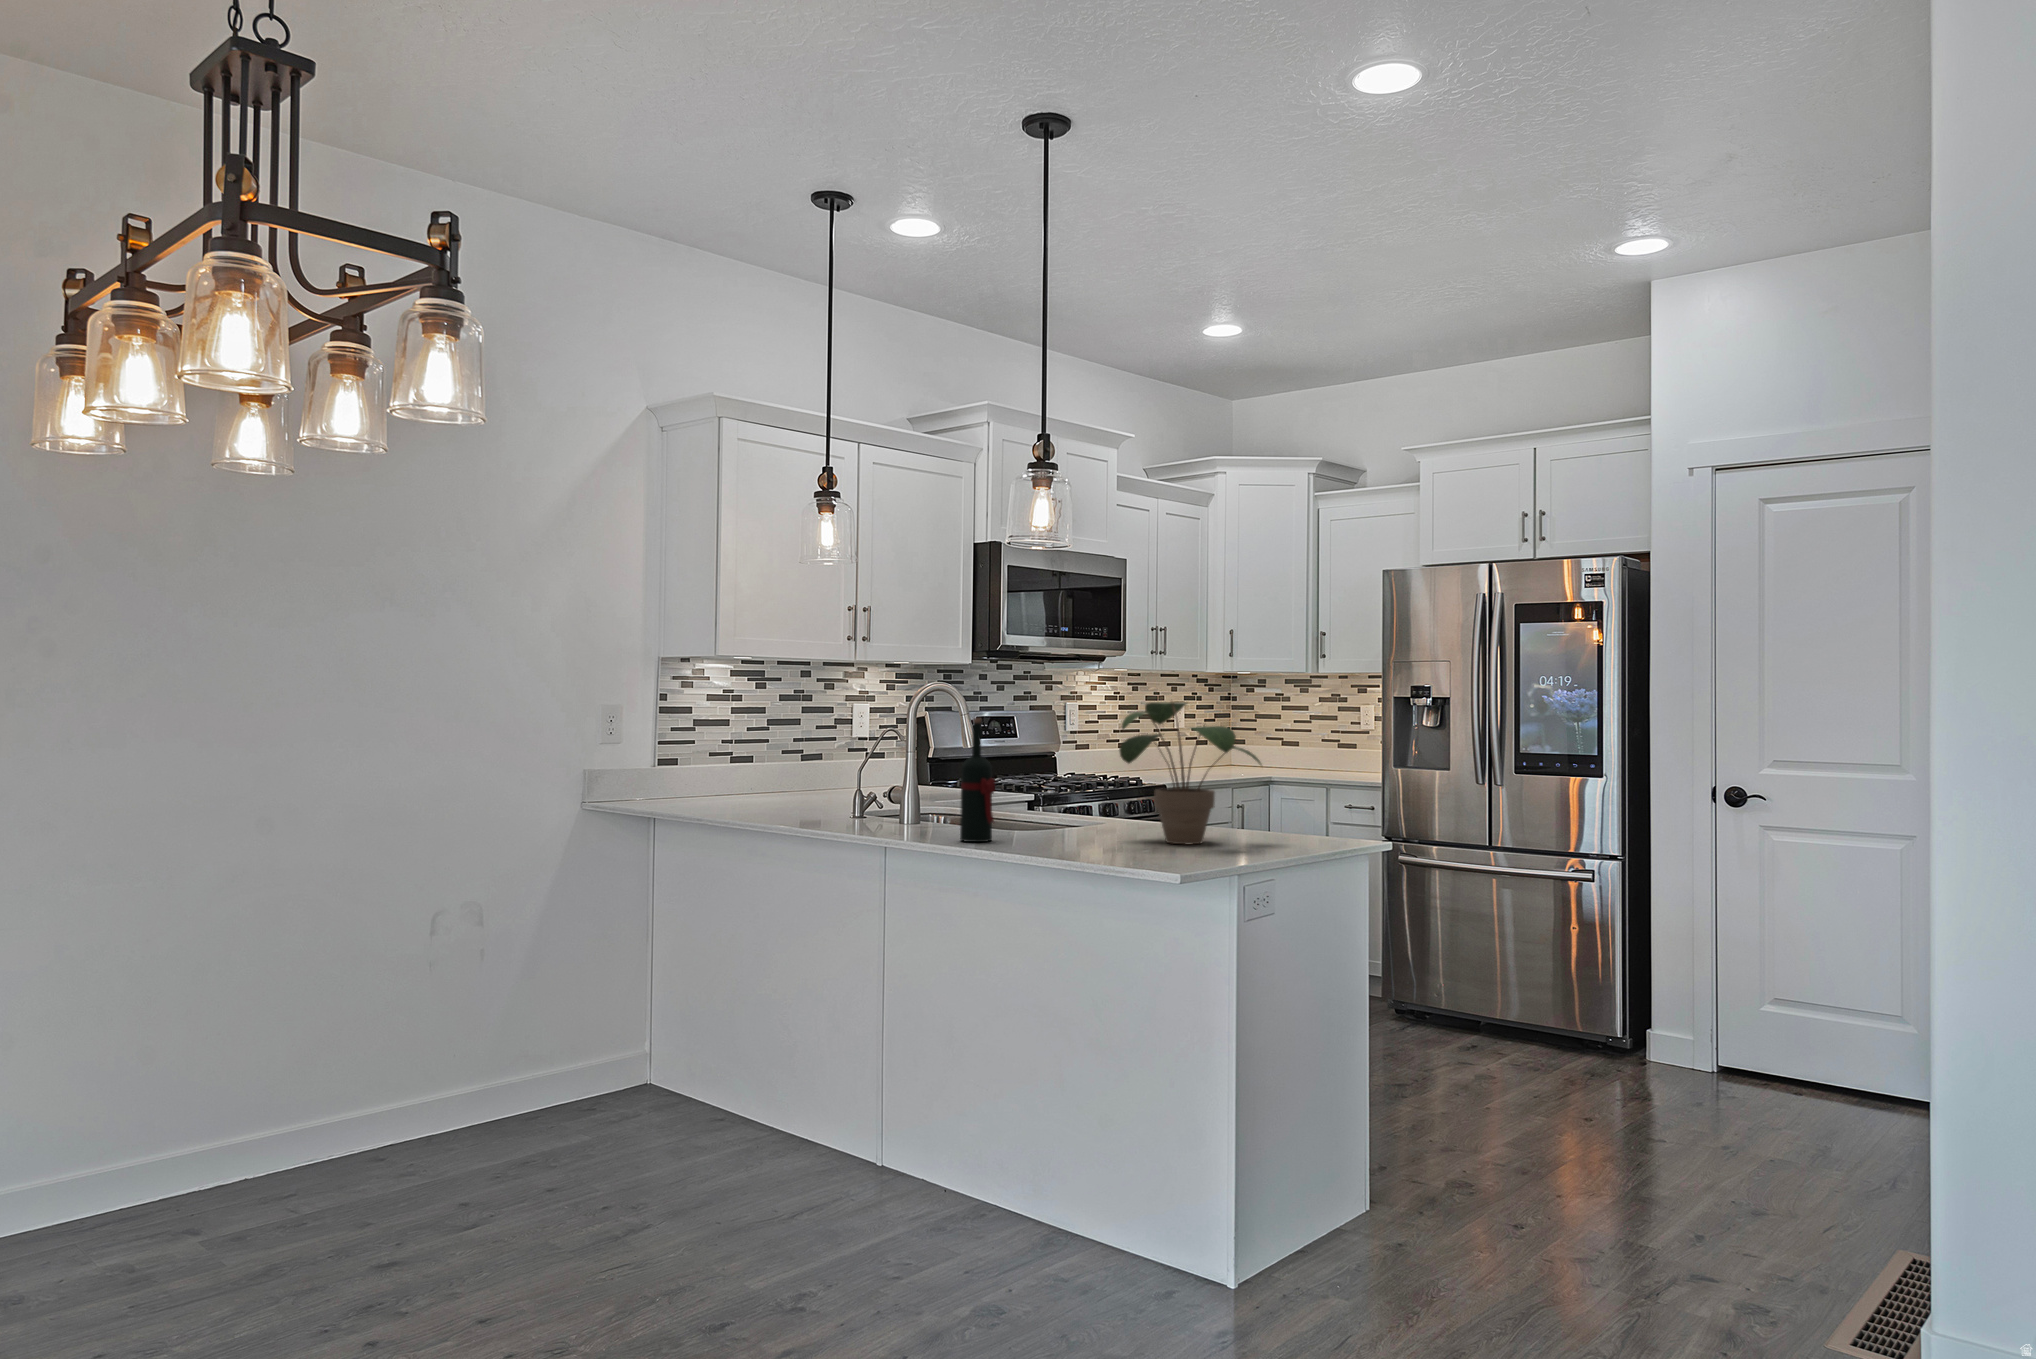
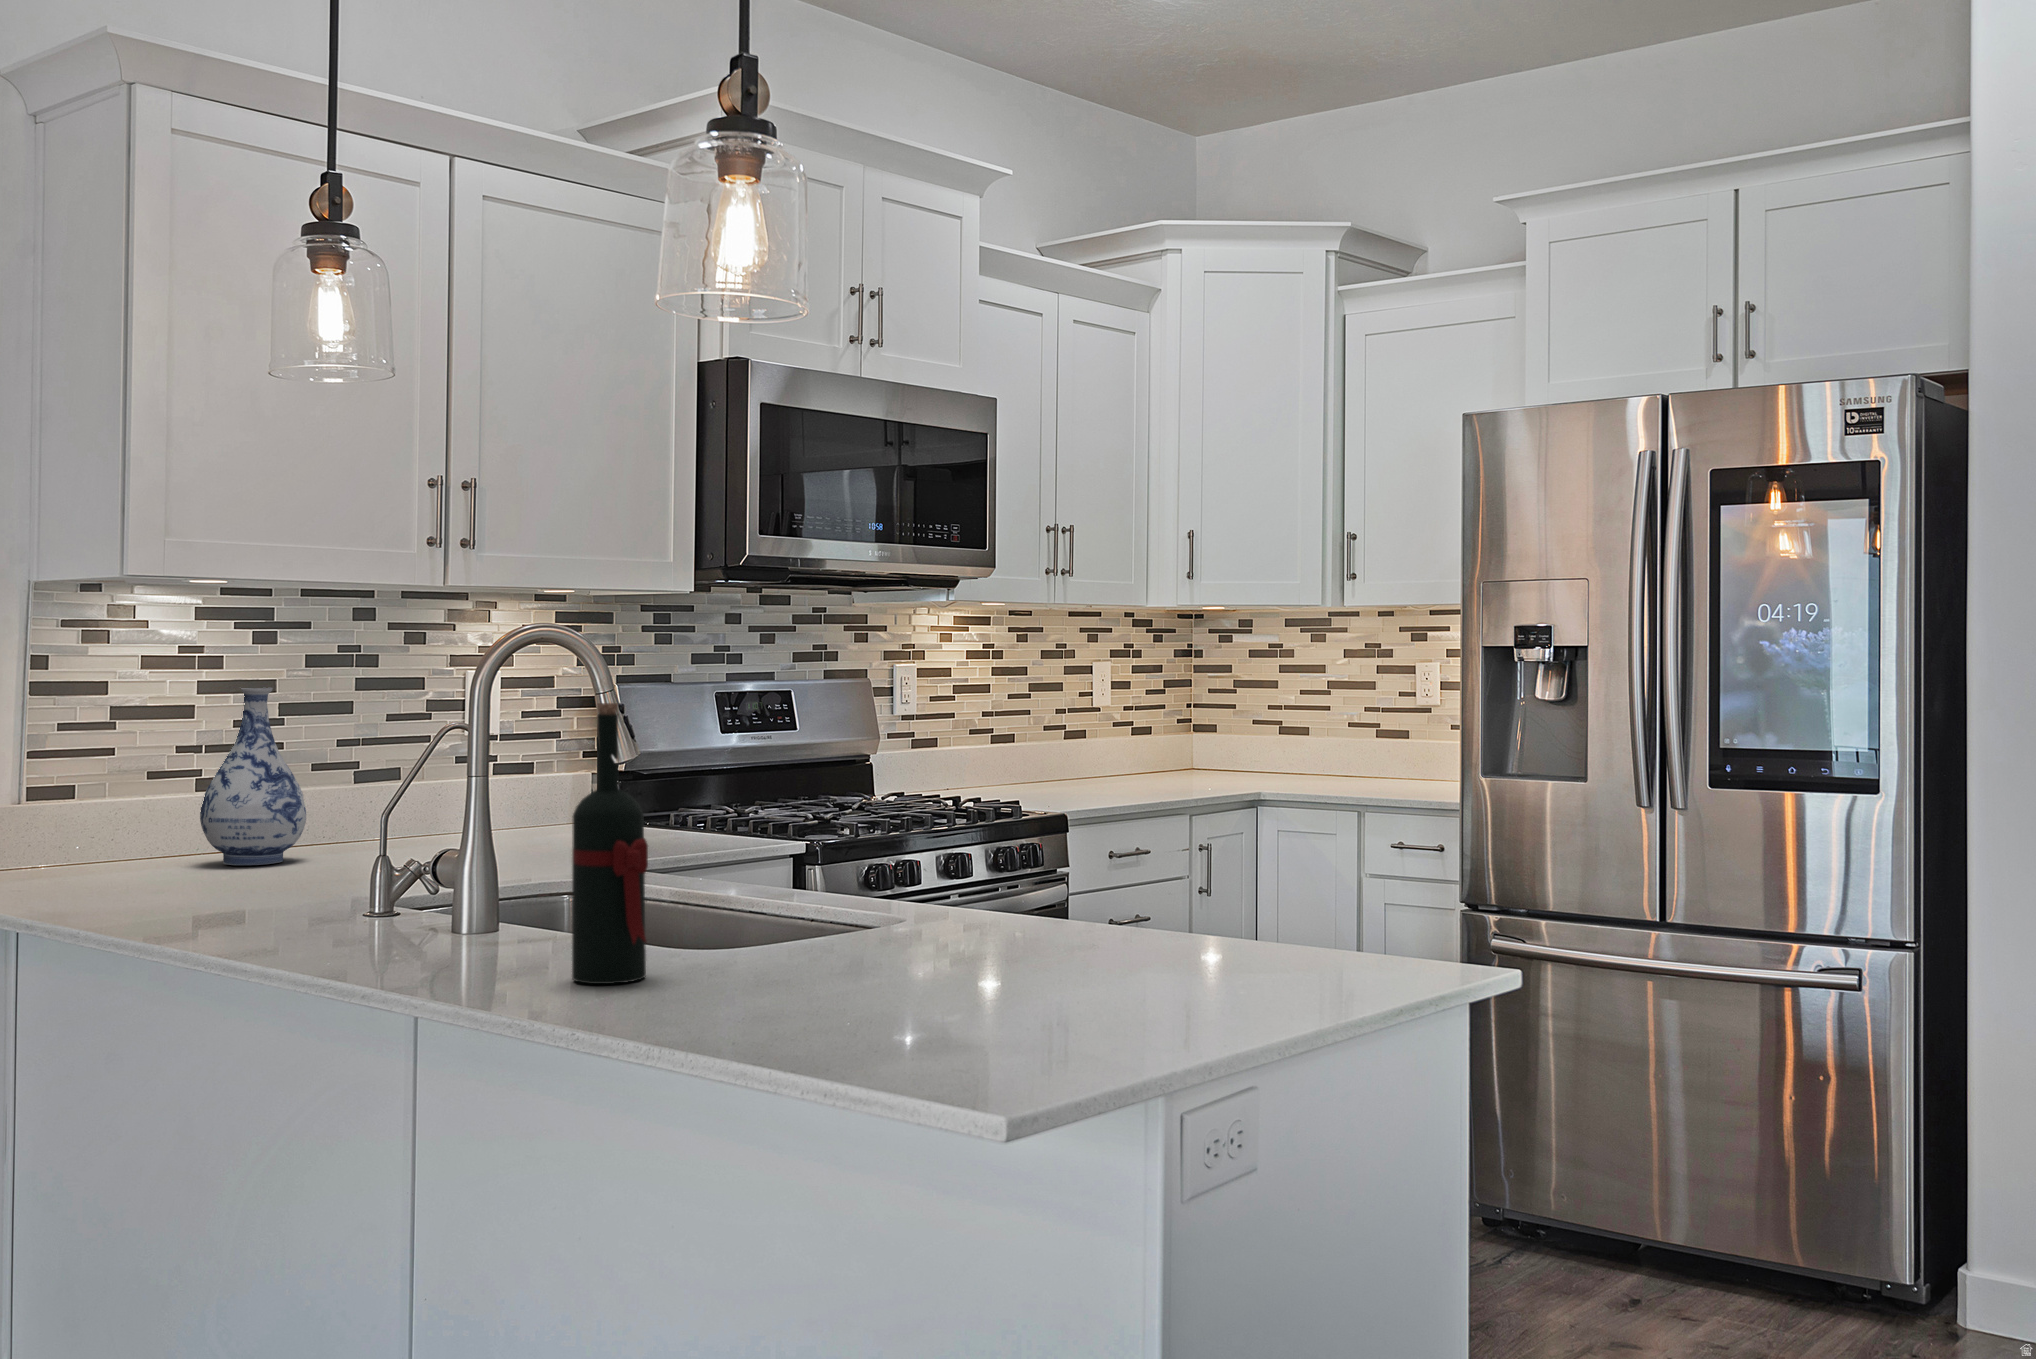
potted plant: present [1119,701,1261,844] -> none [926,658,1247,984]
vase: none [730,711,780,801] -> present [200,688,306,865]

